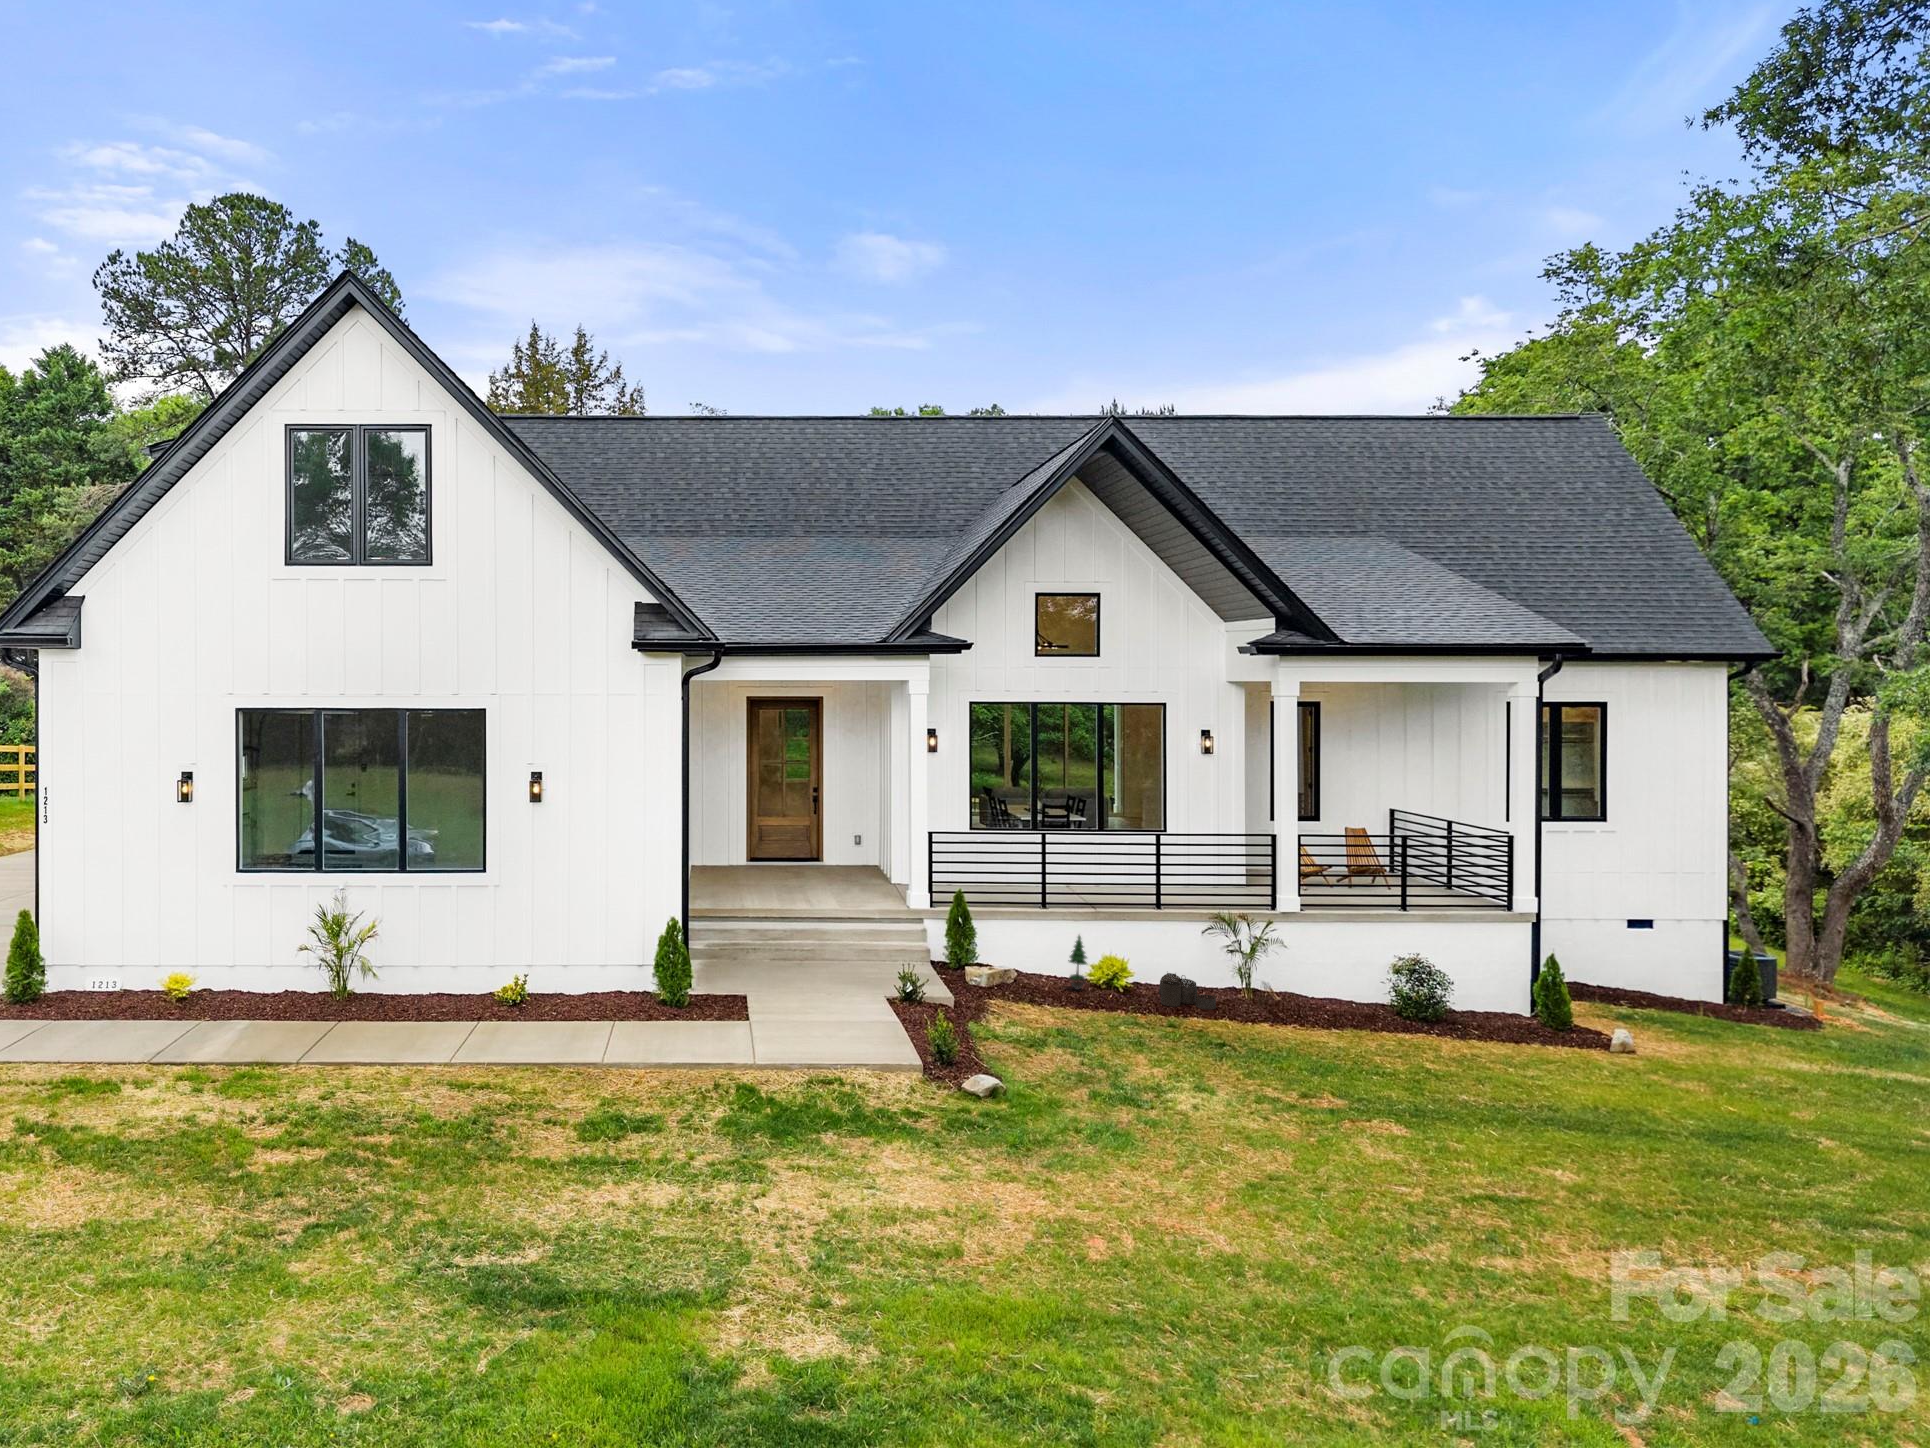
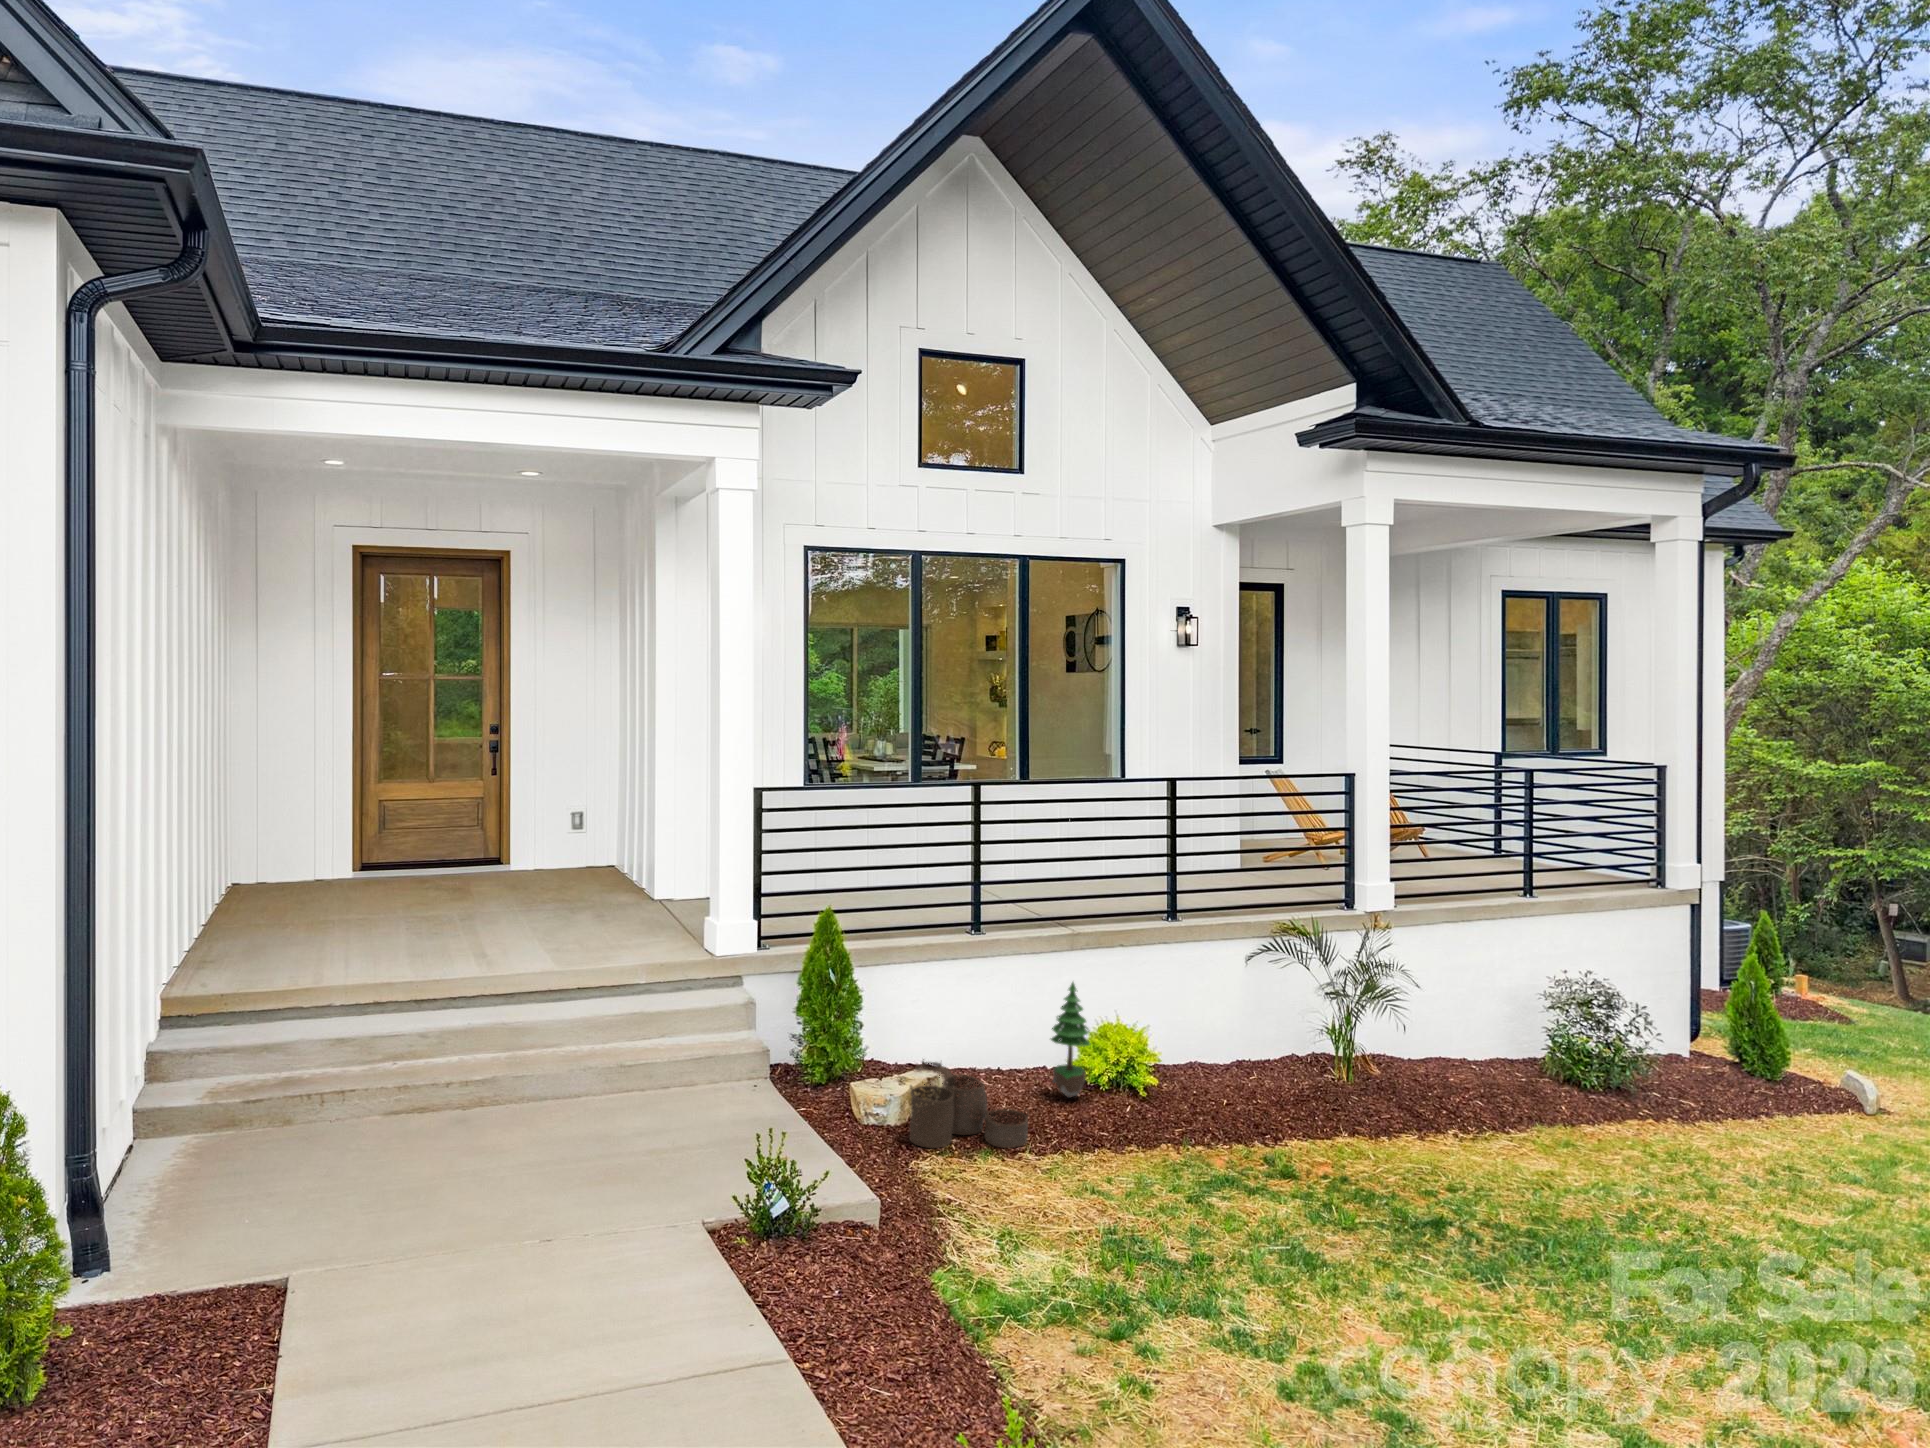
woven basket: present [1159,973,1216,1010] -> present [910,1059,1028,1148]

